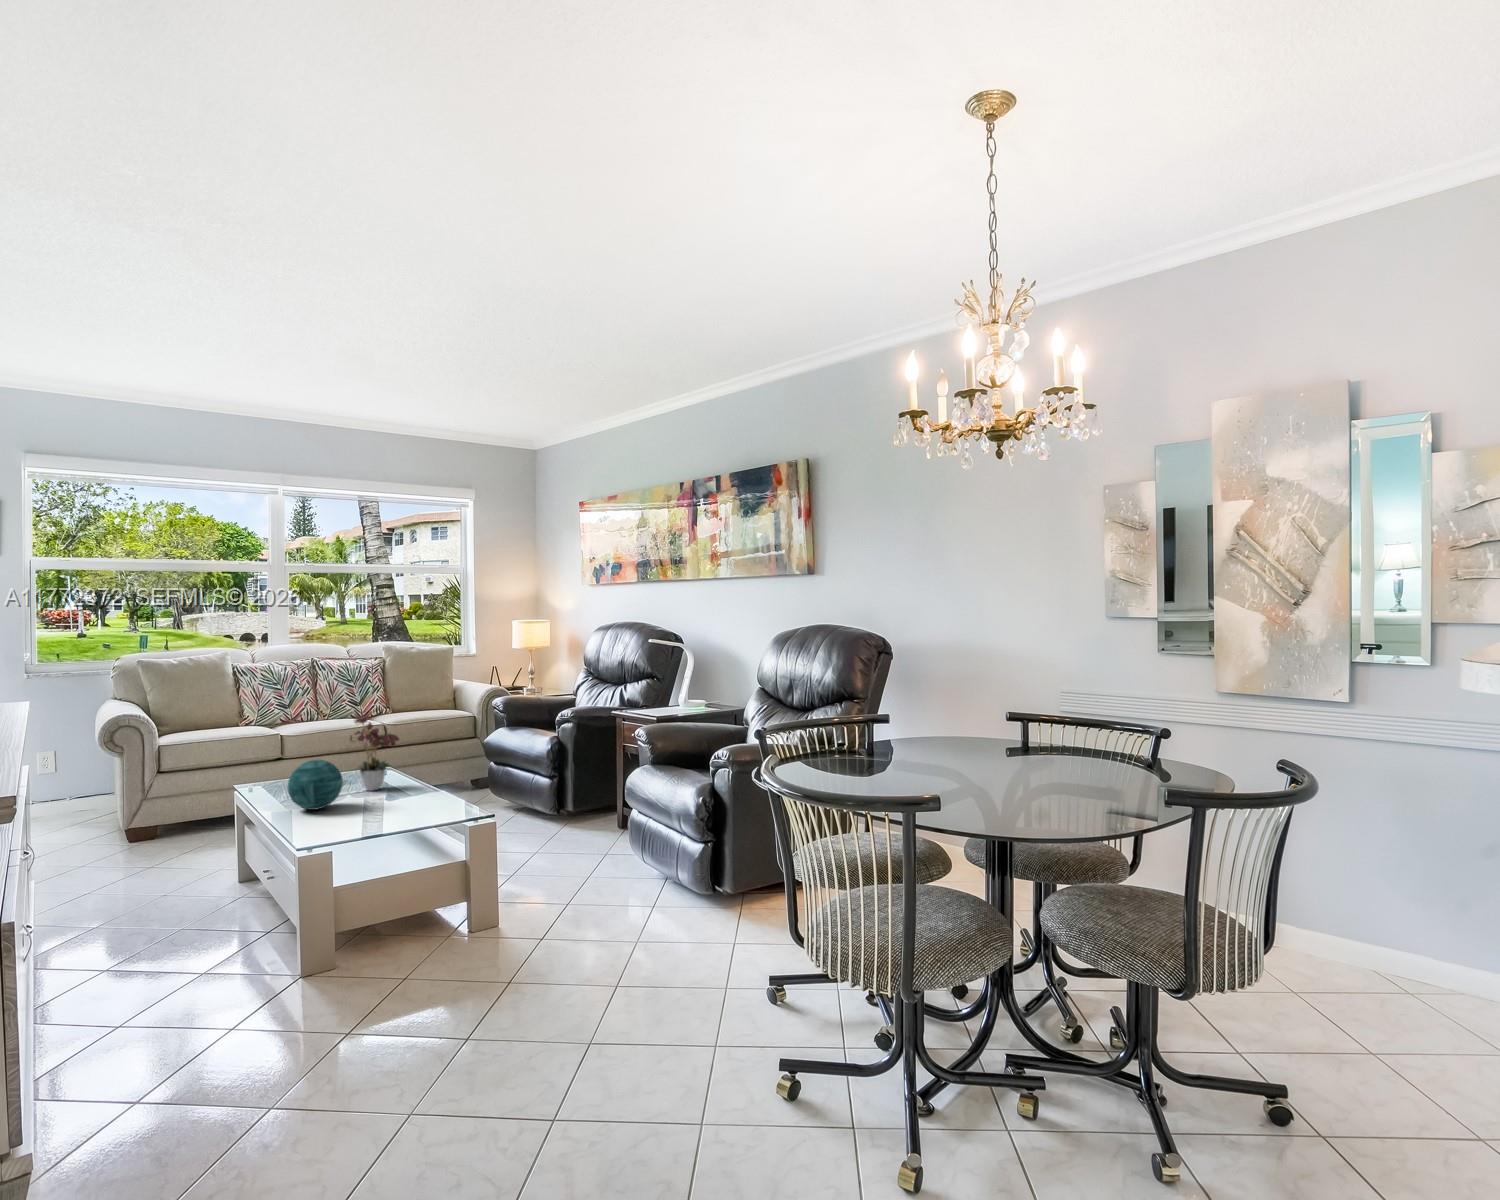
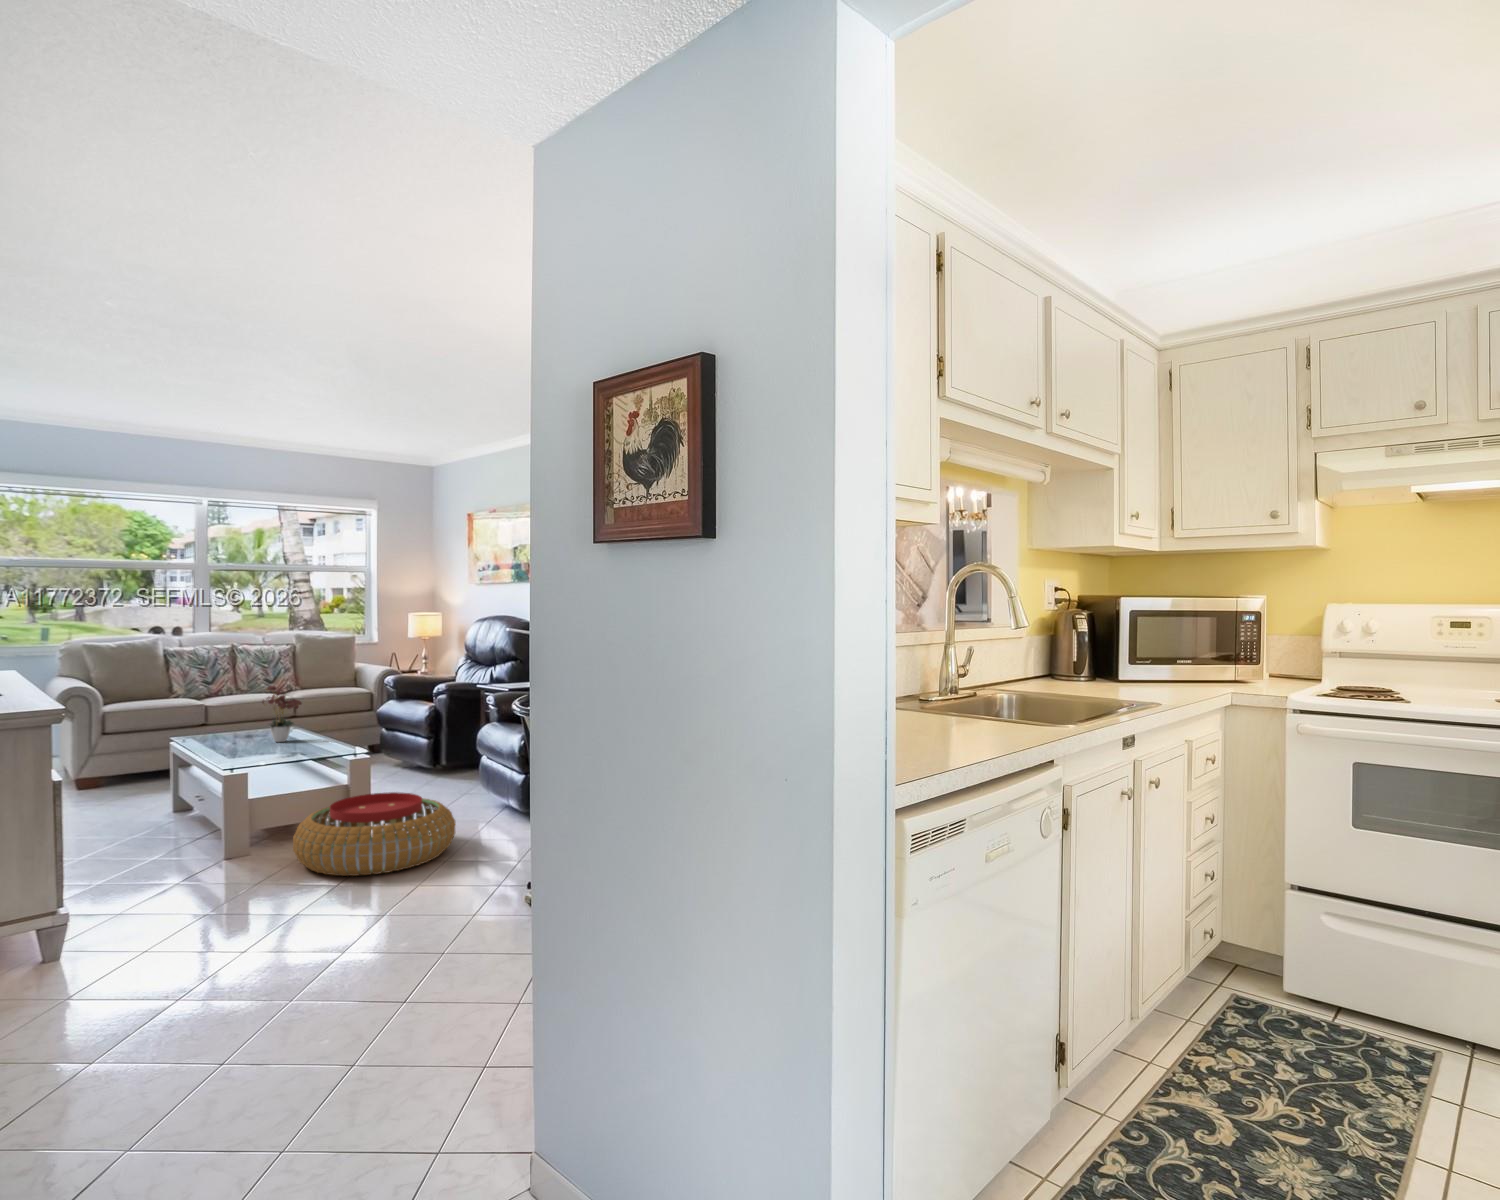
decorative orb: present [288,760,343,810] -> none [214,716,256,753]
pouf: none [397,878,626,1025] -> present [293,792,455,876]

